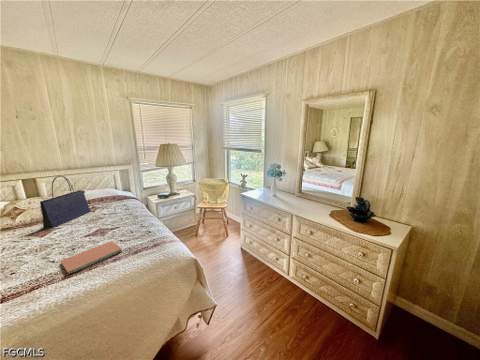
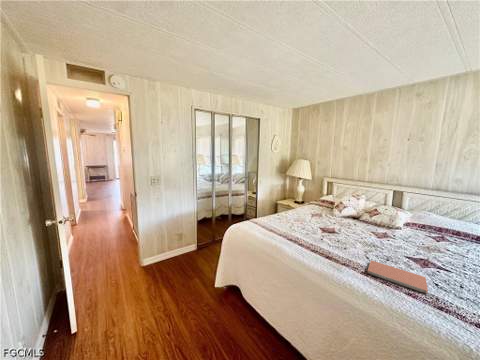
tote bag: present [40,176,90,227] -> none [385,192,438,239]

